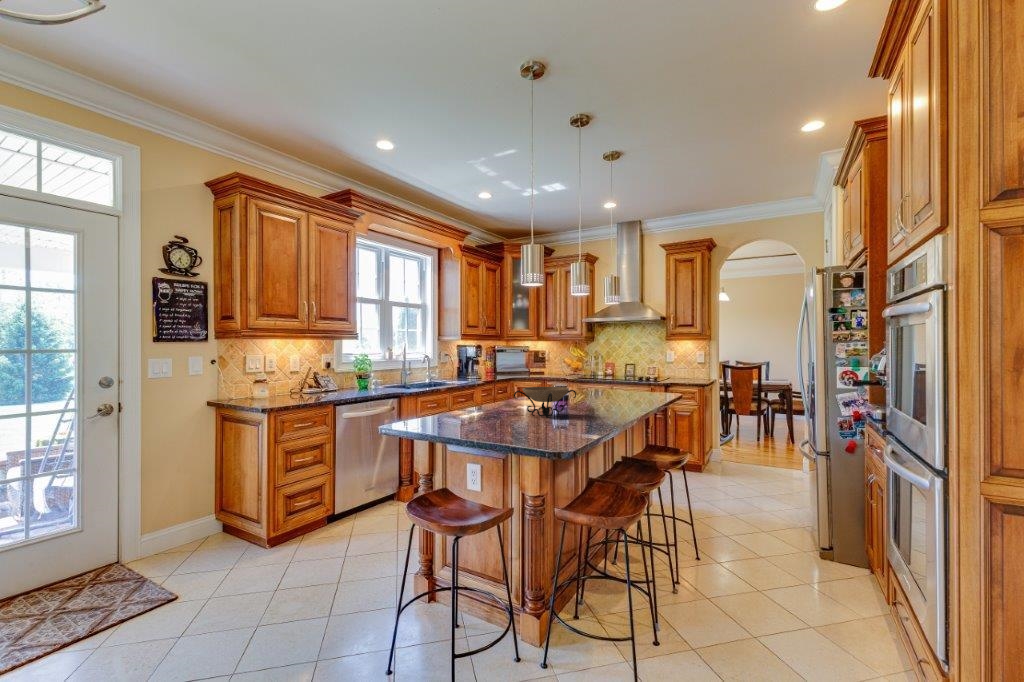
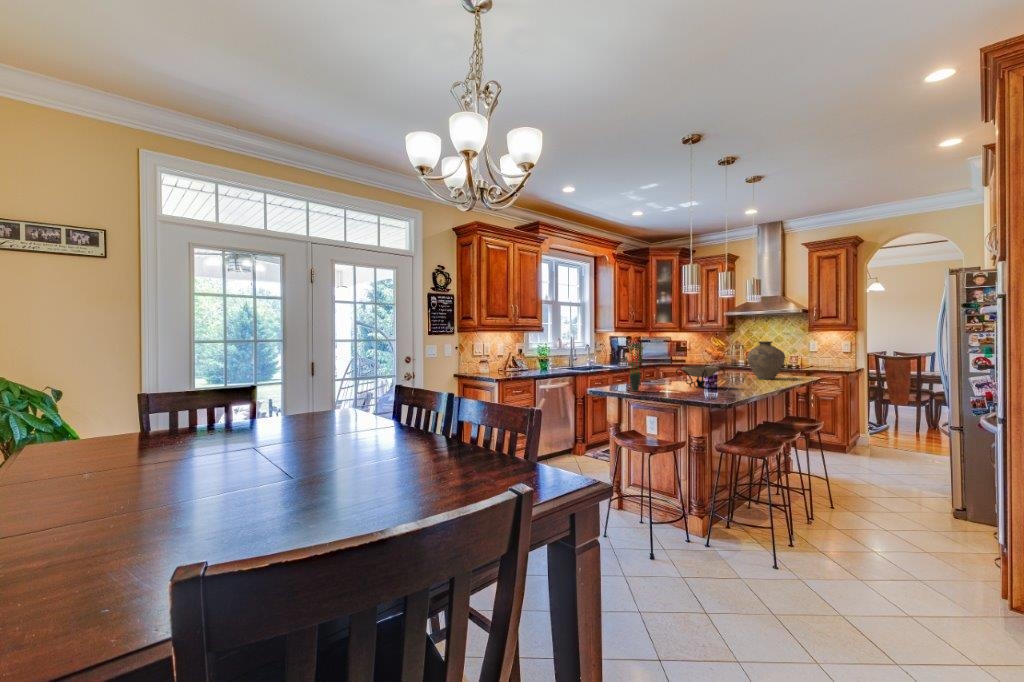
potted plant: none [440,352,473,430] -> present [629,344,643,392]
vase: none [605,352,646,398] -> present [747,341,785,379]

